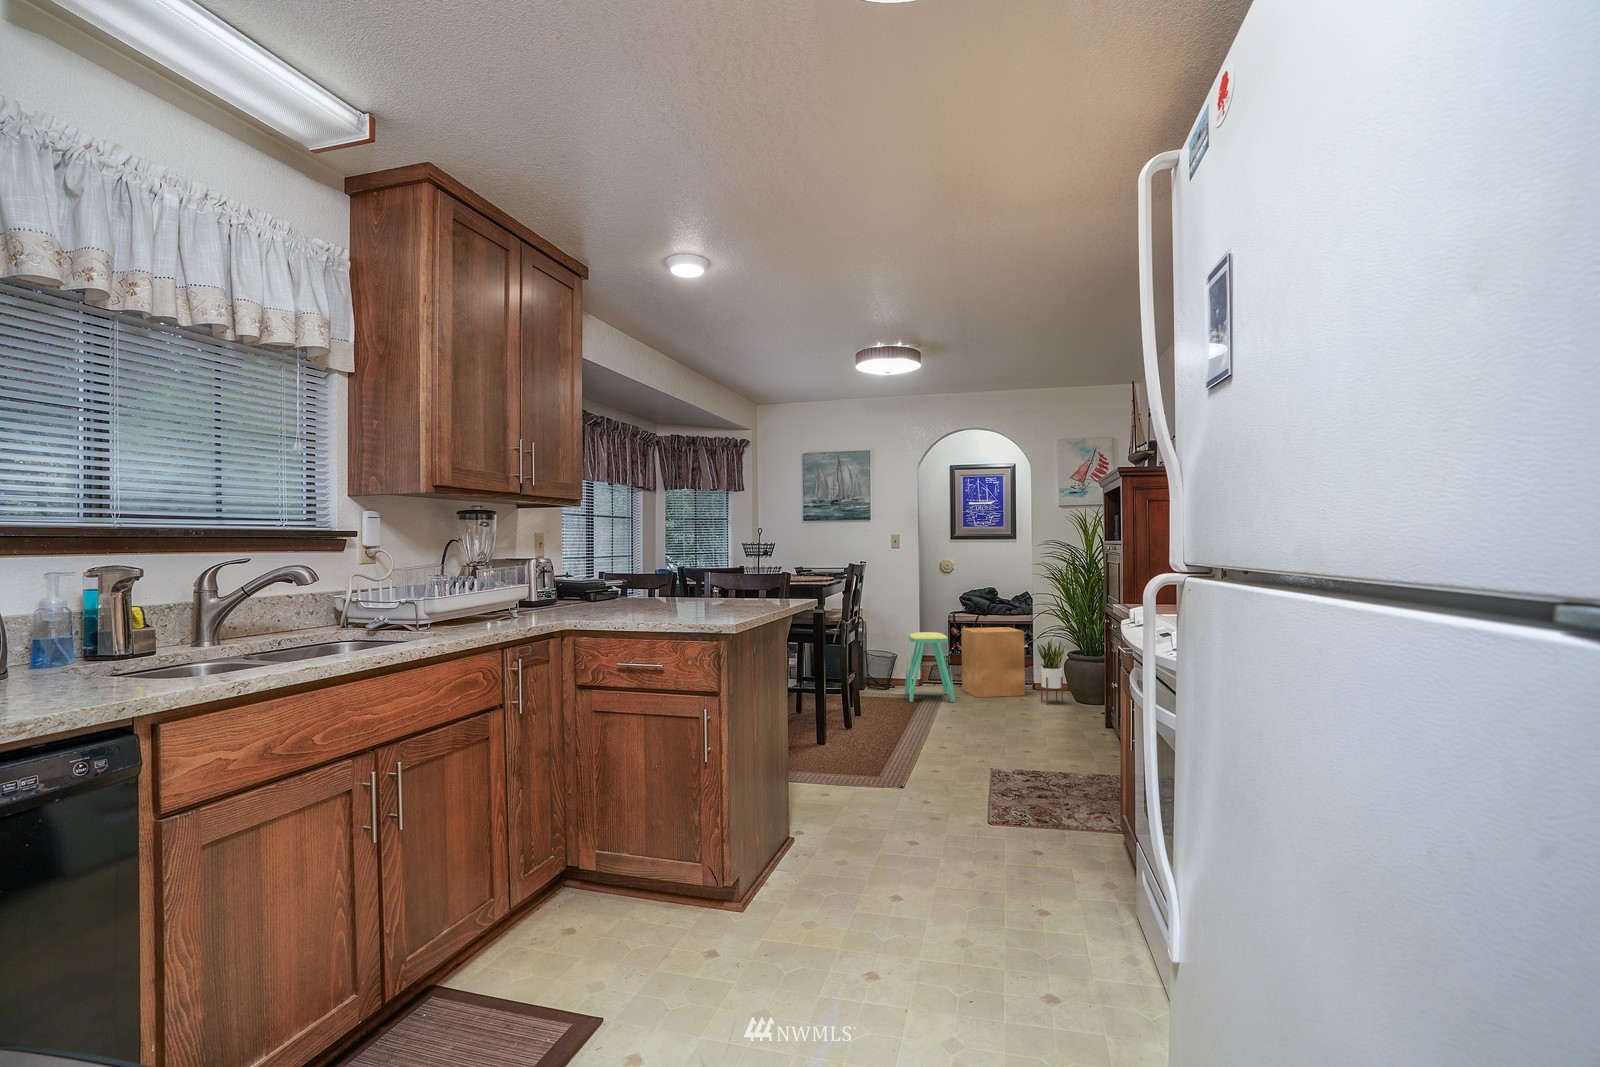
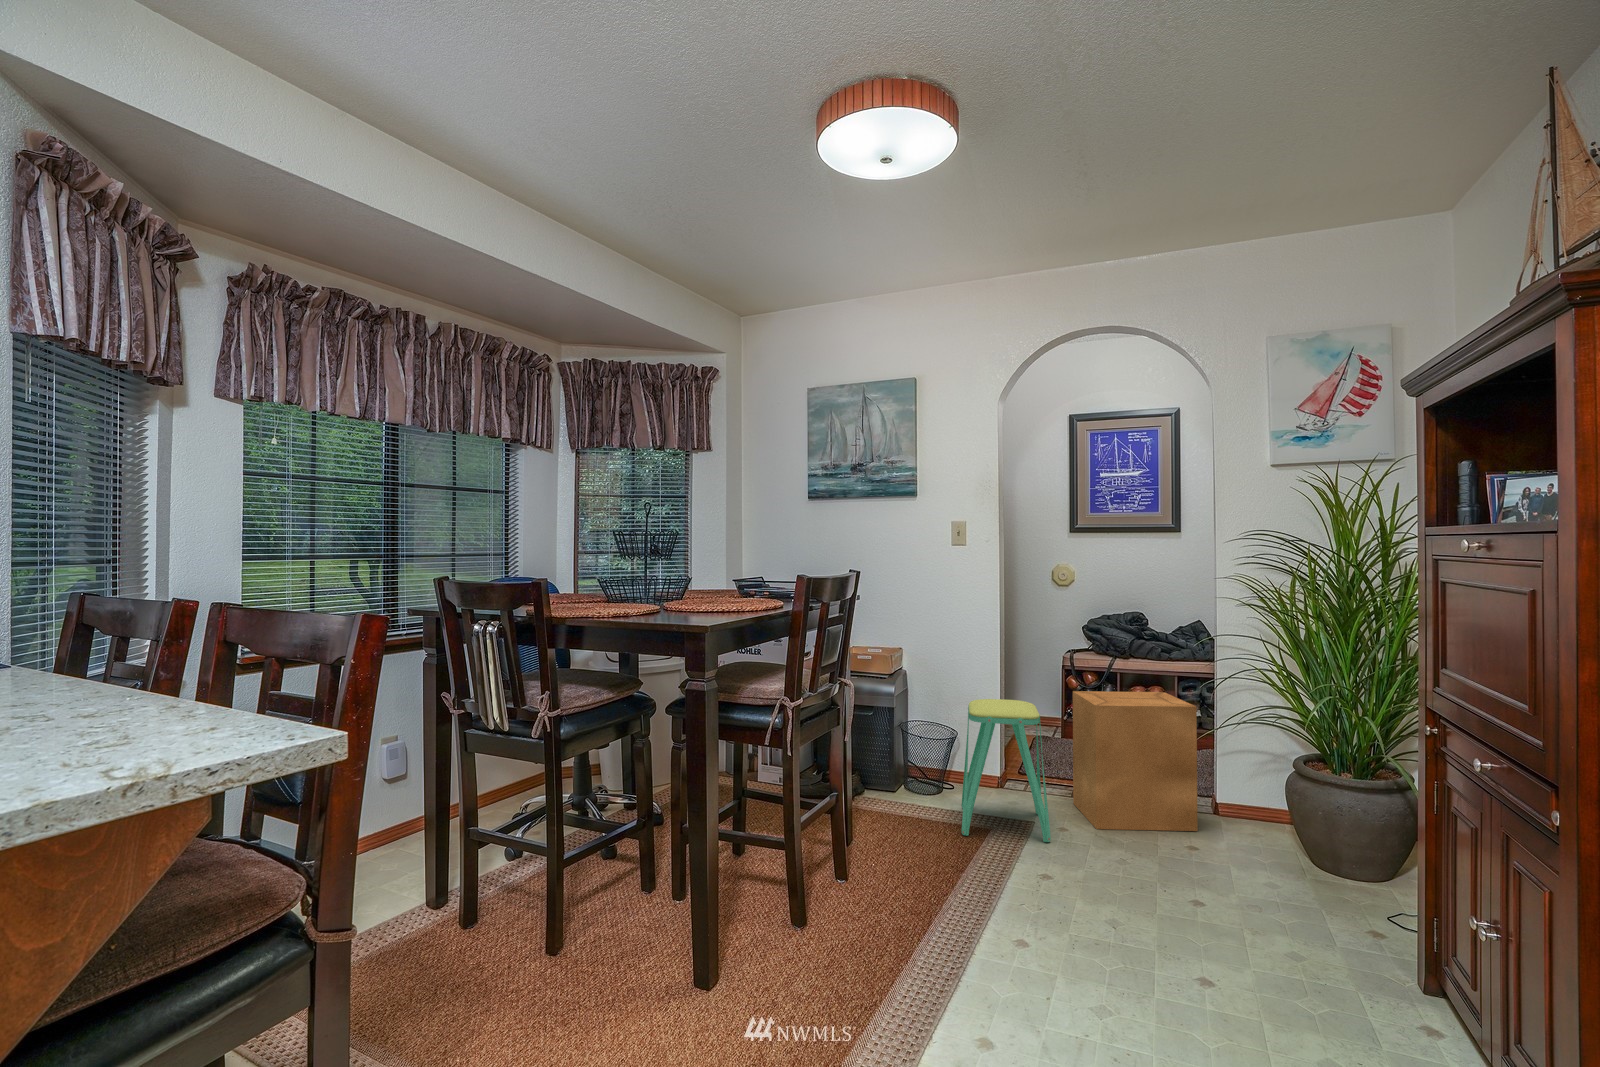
potted plant: present [1034,635,1065,704] -> none [1219,720,1290,870]

